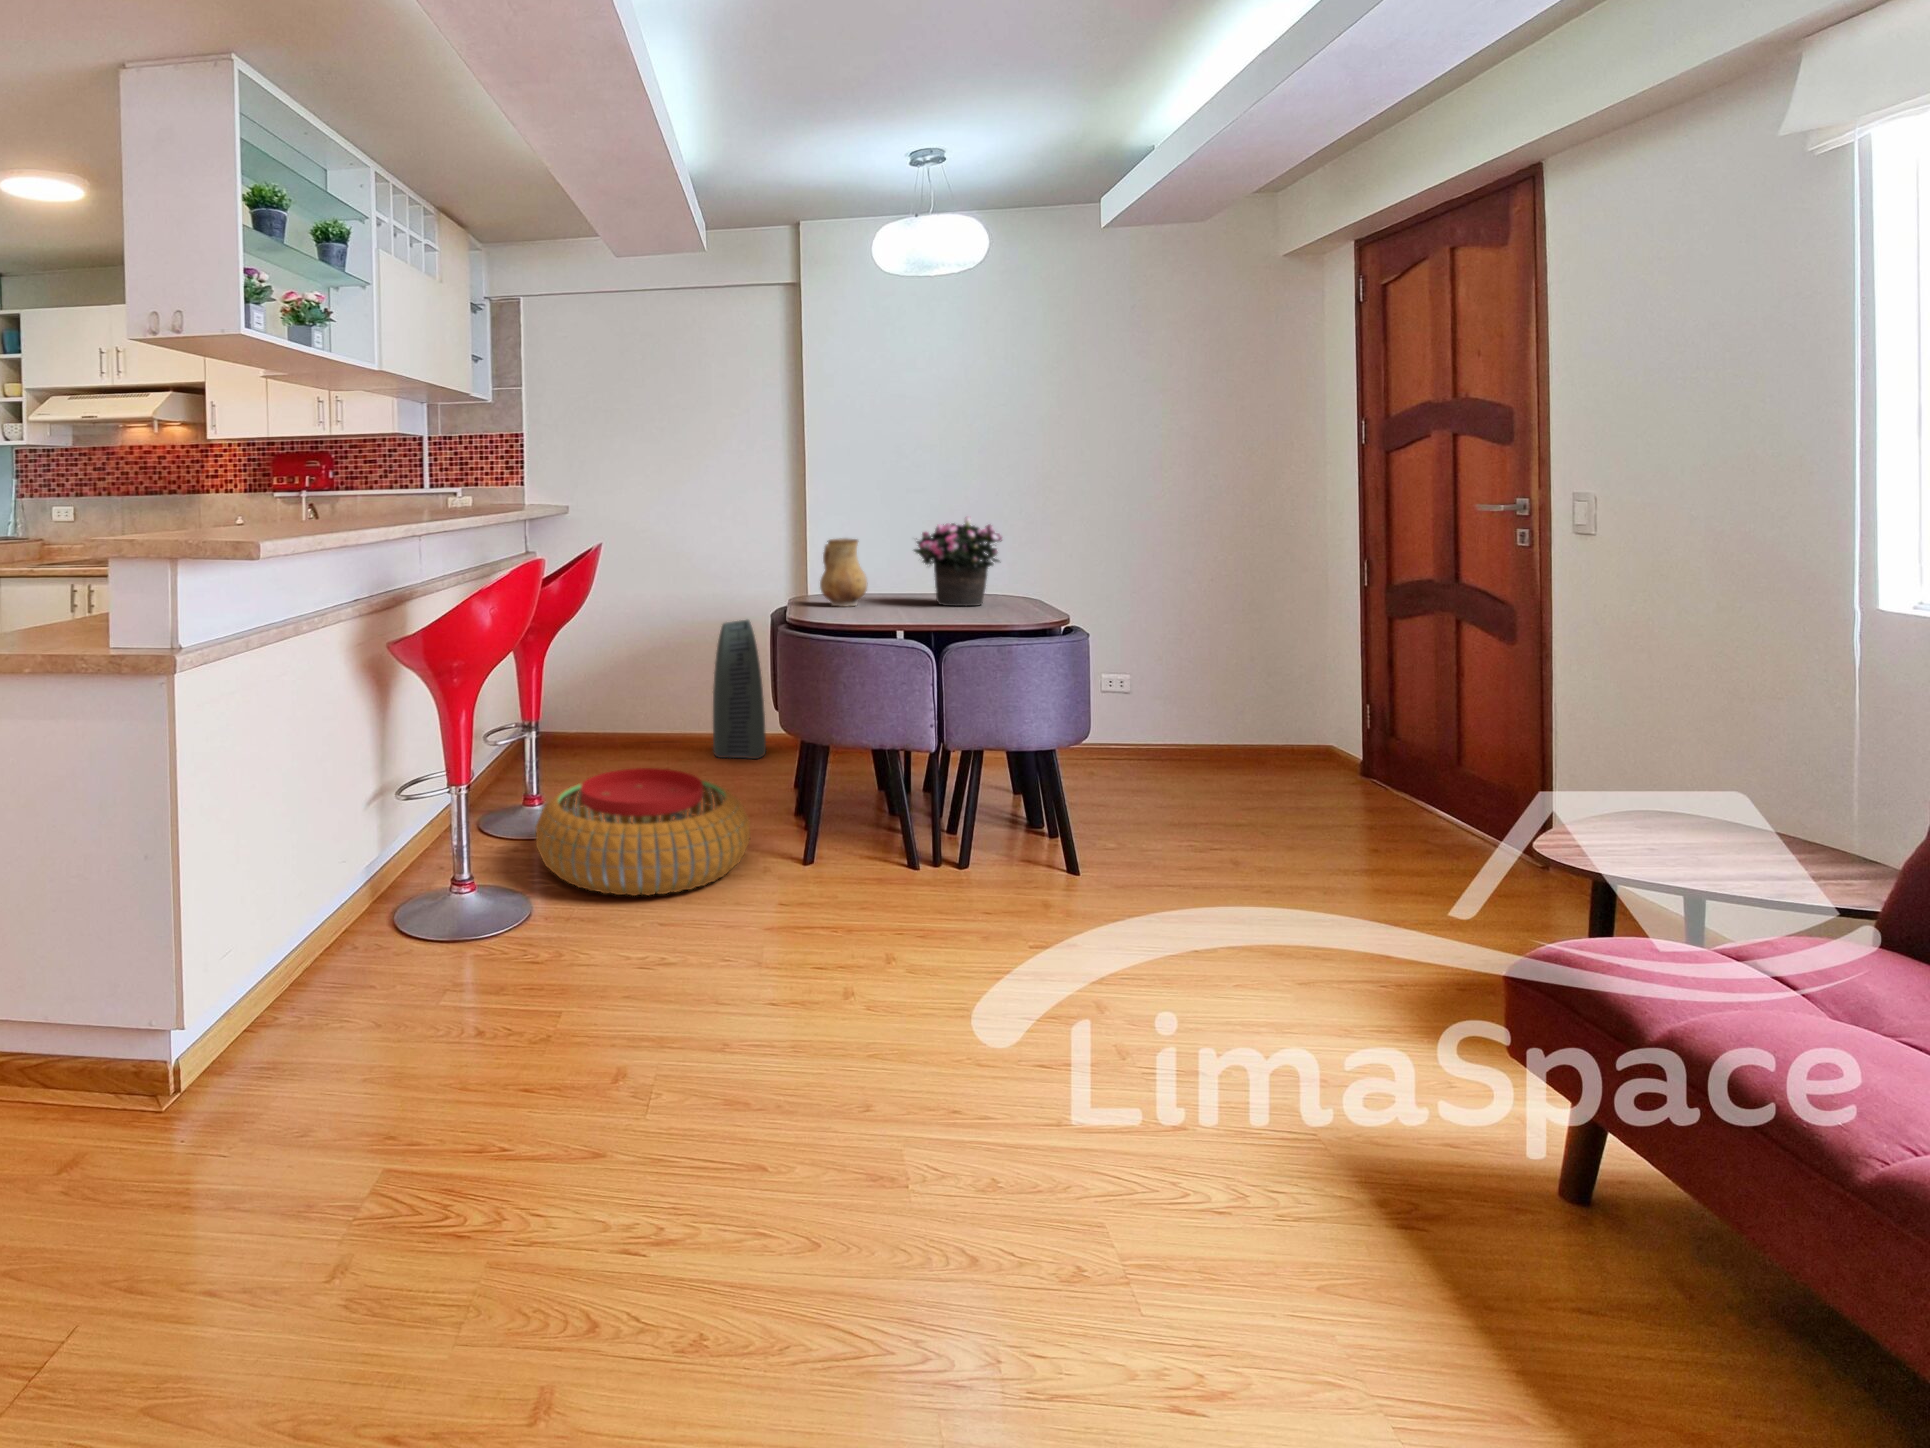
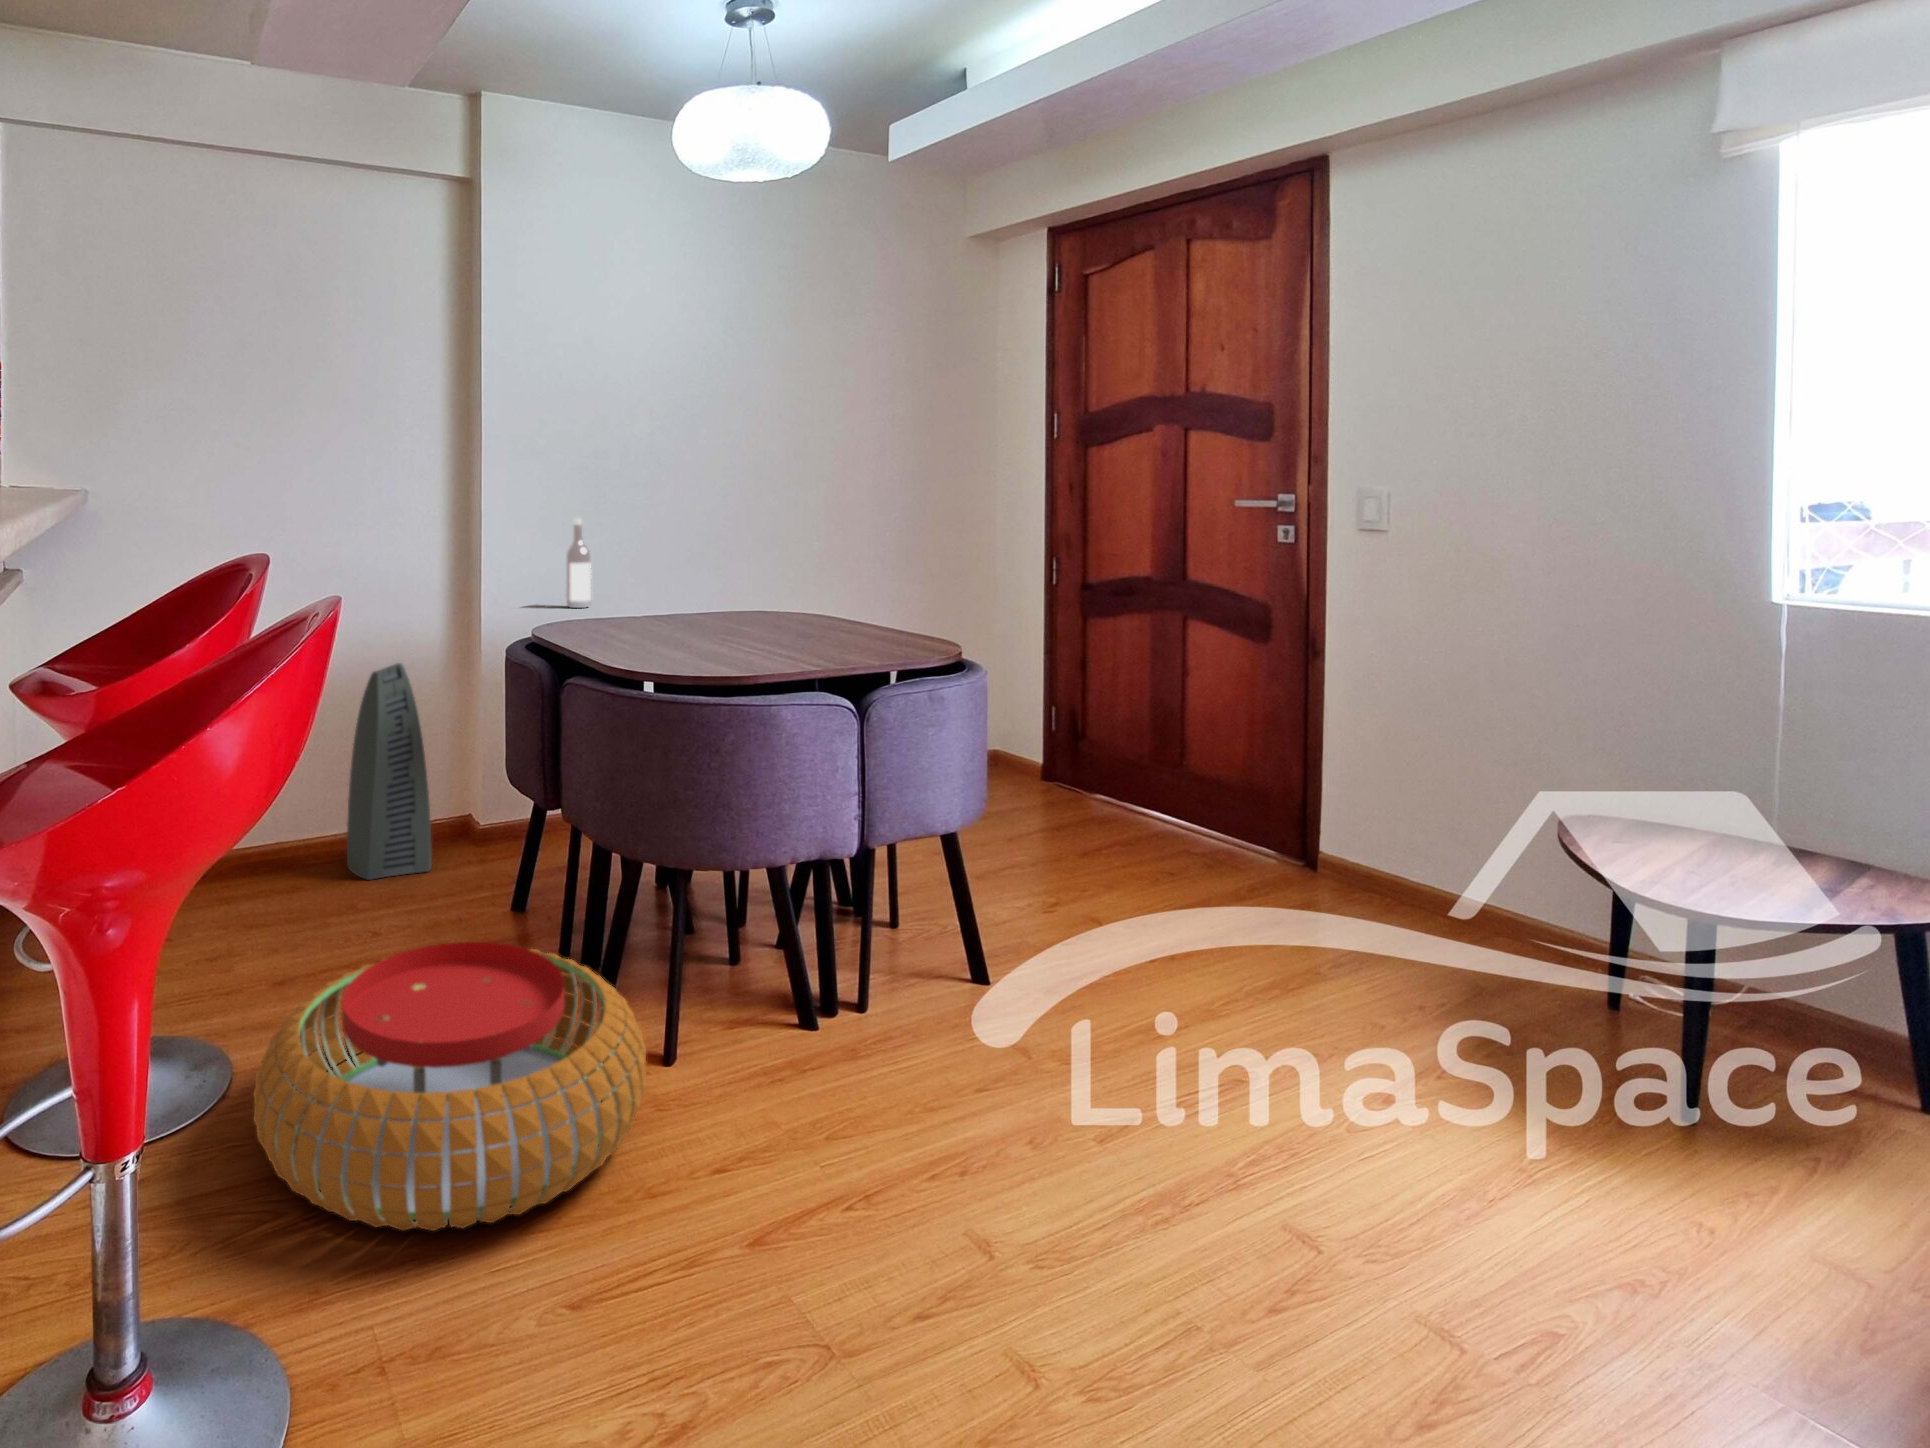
potted flower: present [914,516,1002,606] -> none [700,509,825,630]
wine bottle: none [872,523,891,589] -> present [566,518,591,608]
ceramic pitcher: present [820,538,867,606] -> none [598,541,671,641]

